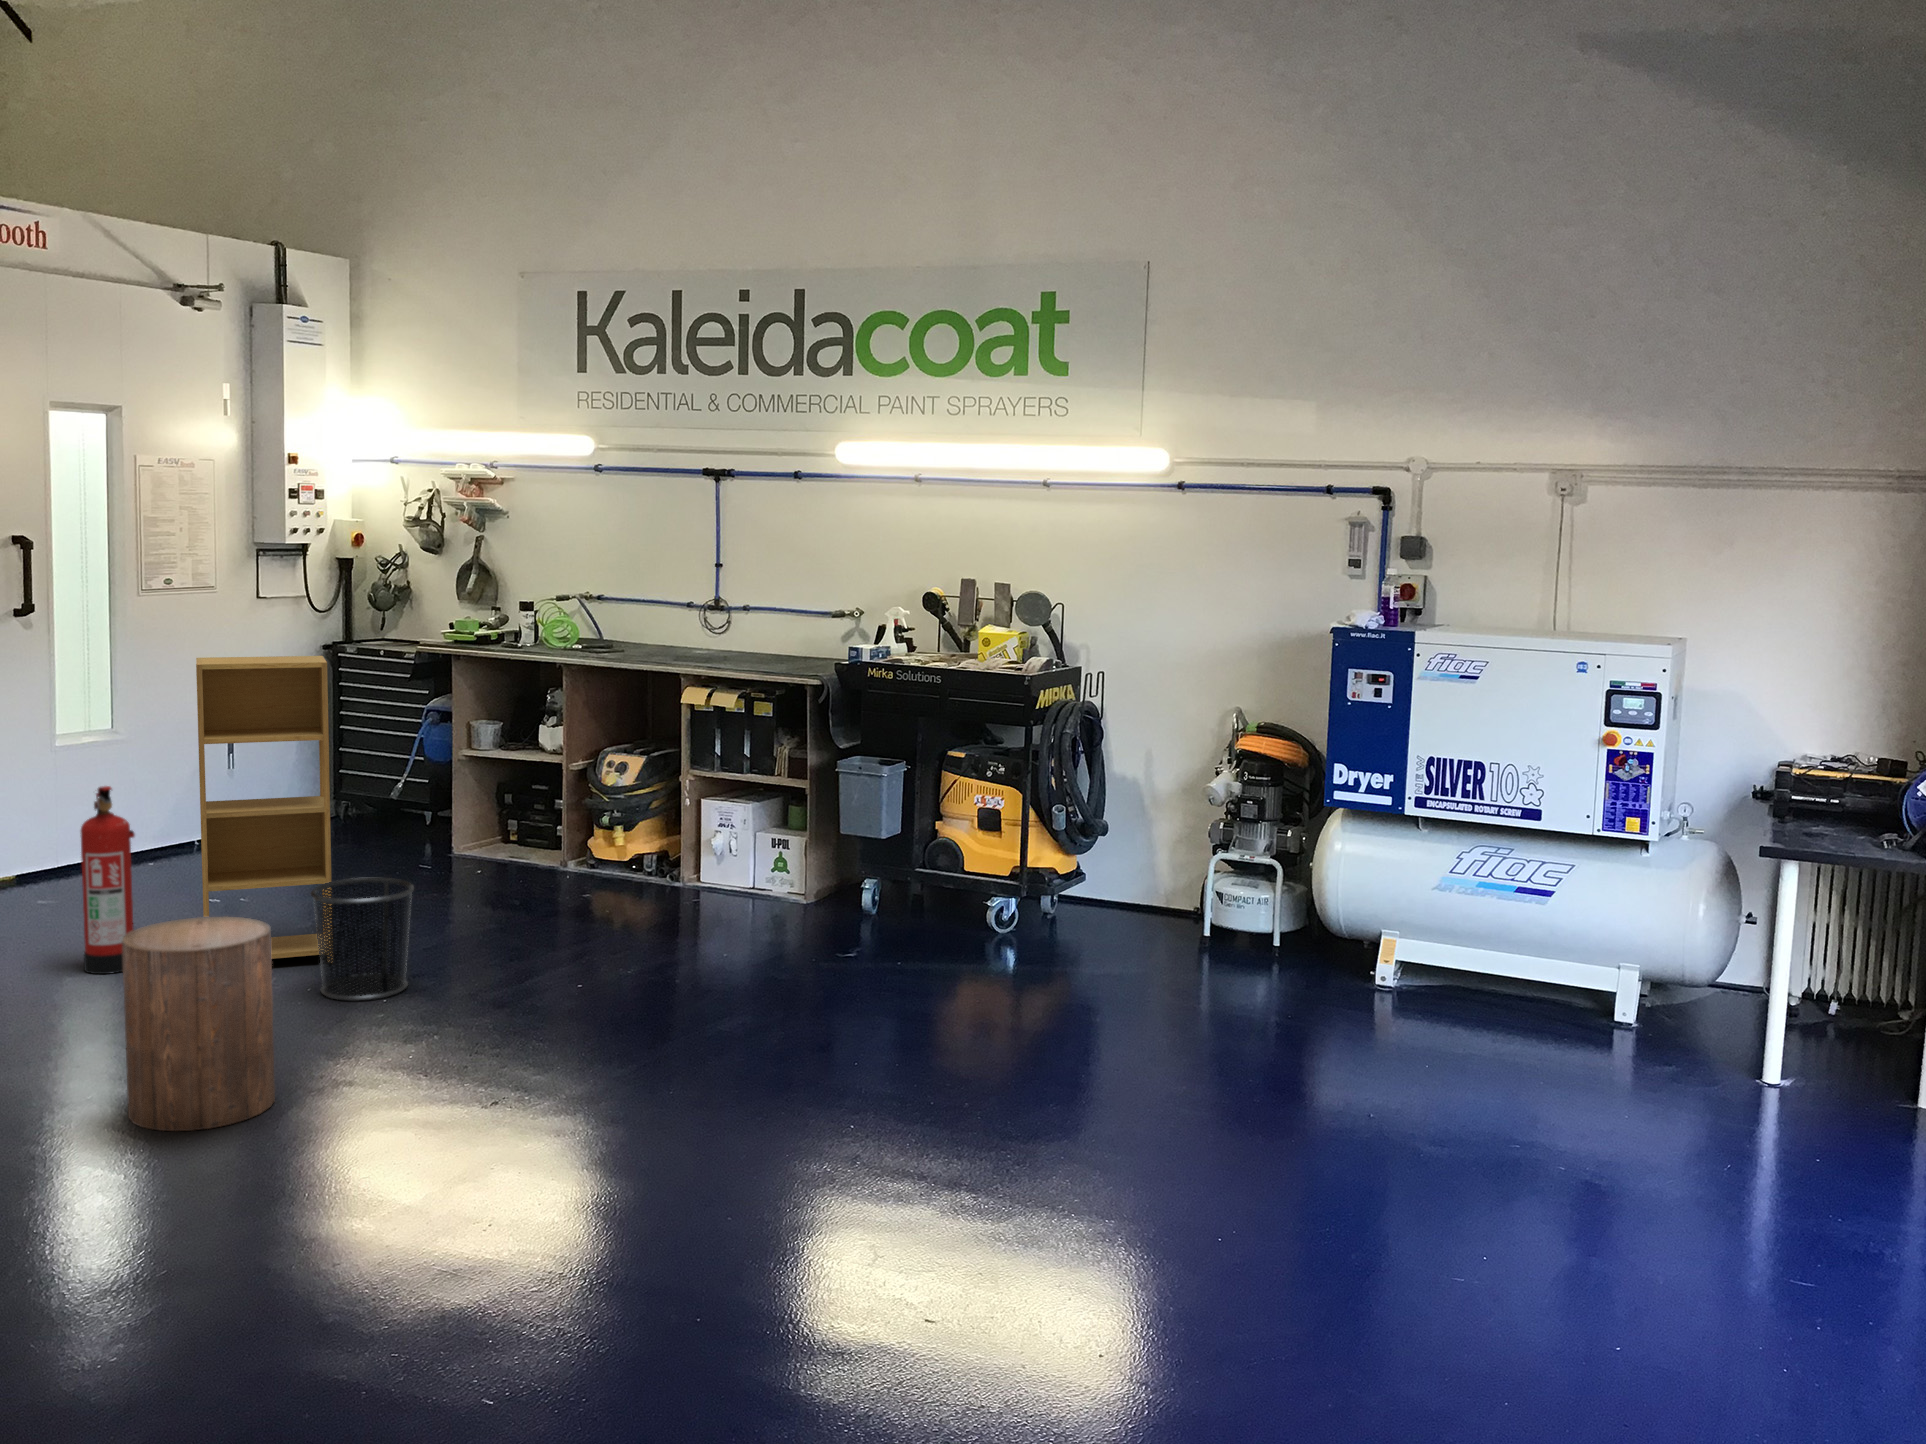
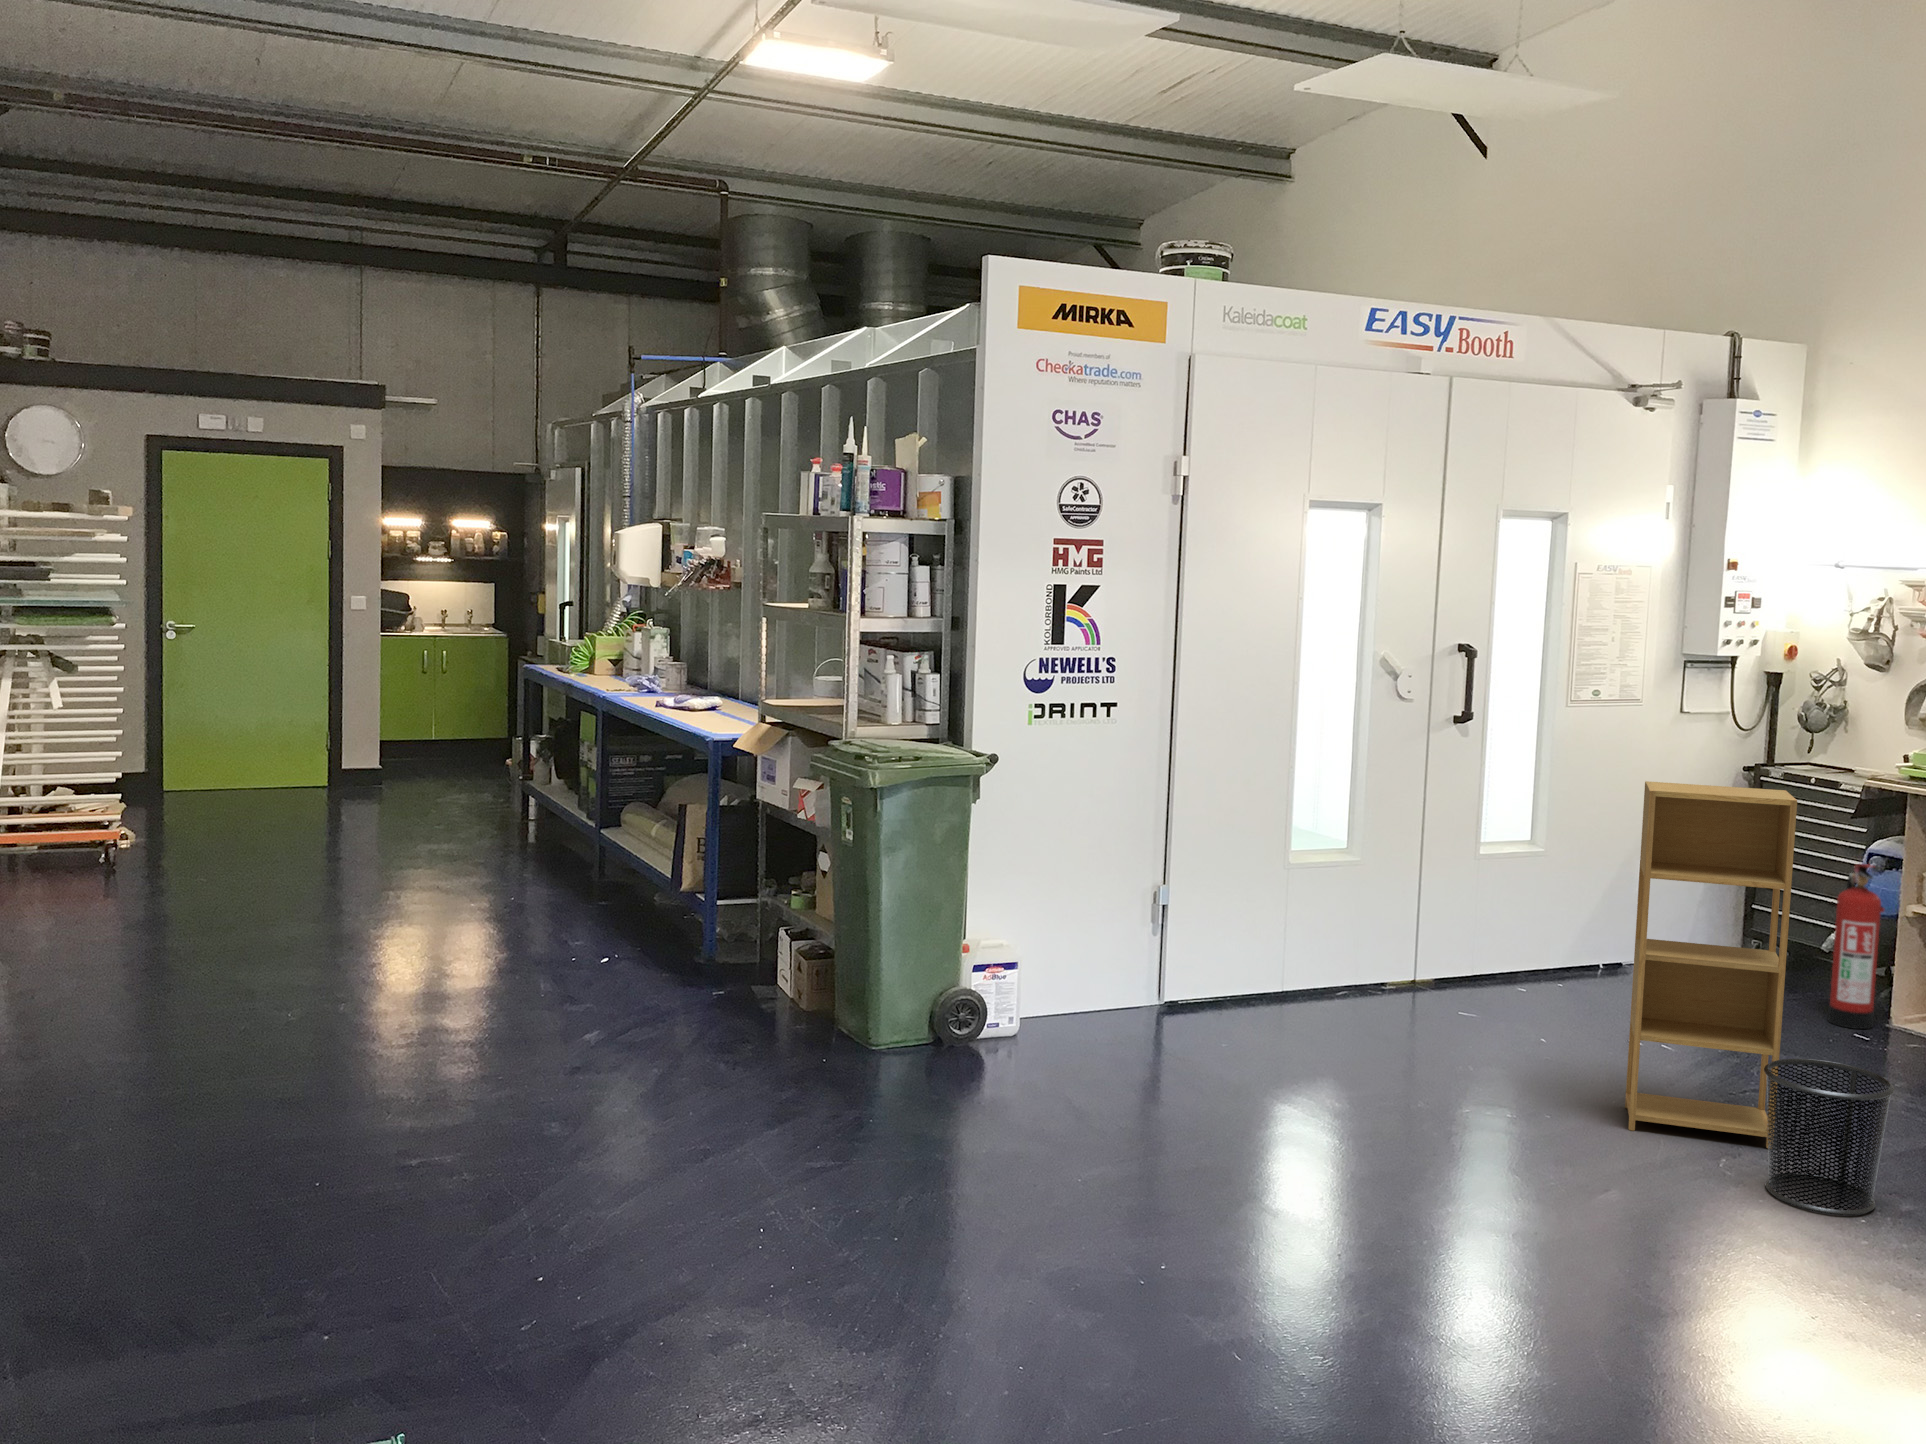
fire extinguisher: present [81,786,135,974] -> present [1828,864,1884,1029]
stool: present [122,916,275,1131] -> none [1572,1090,1753,1356]

